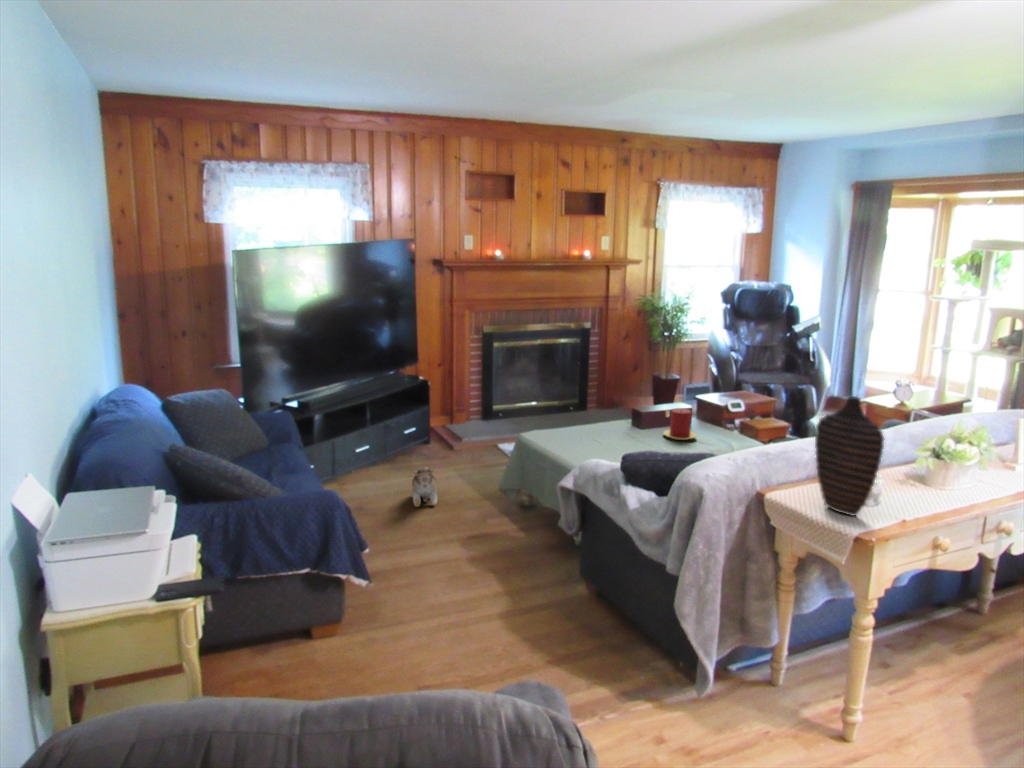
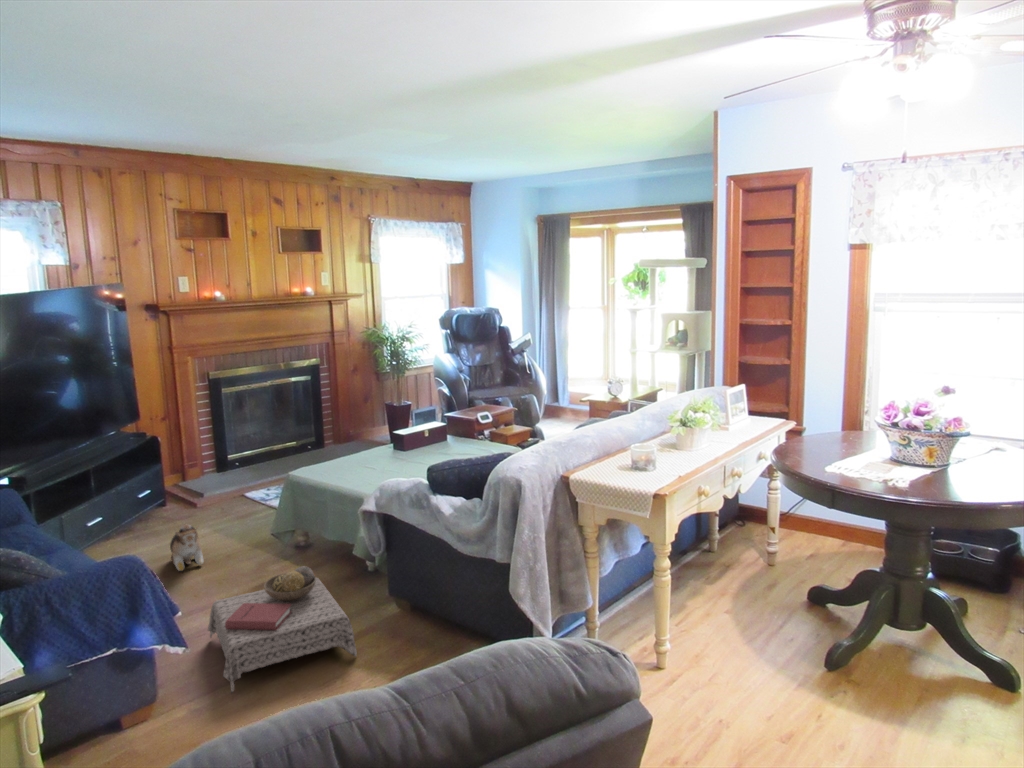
decorative vase: present [815,396,884,516] -> none [604,381,661,480]
candle: present [663,408,697,440] -> none [430,425,461,454]
ottoman: none [406,528,530,632] -> present [208,566,357,693]

